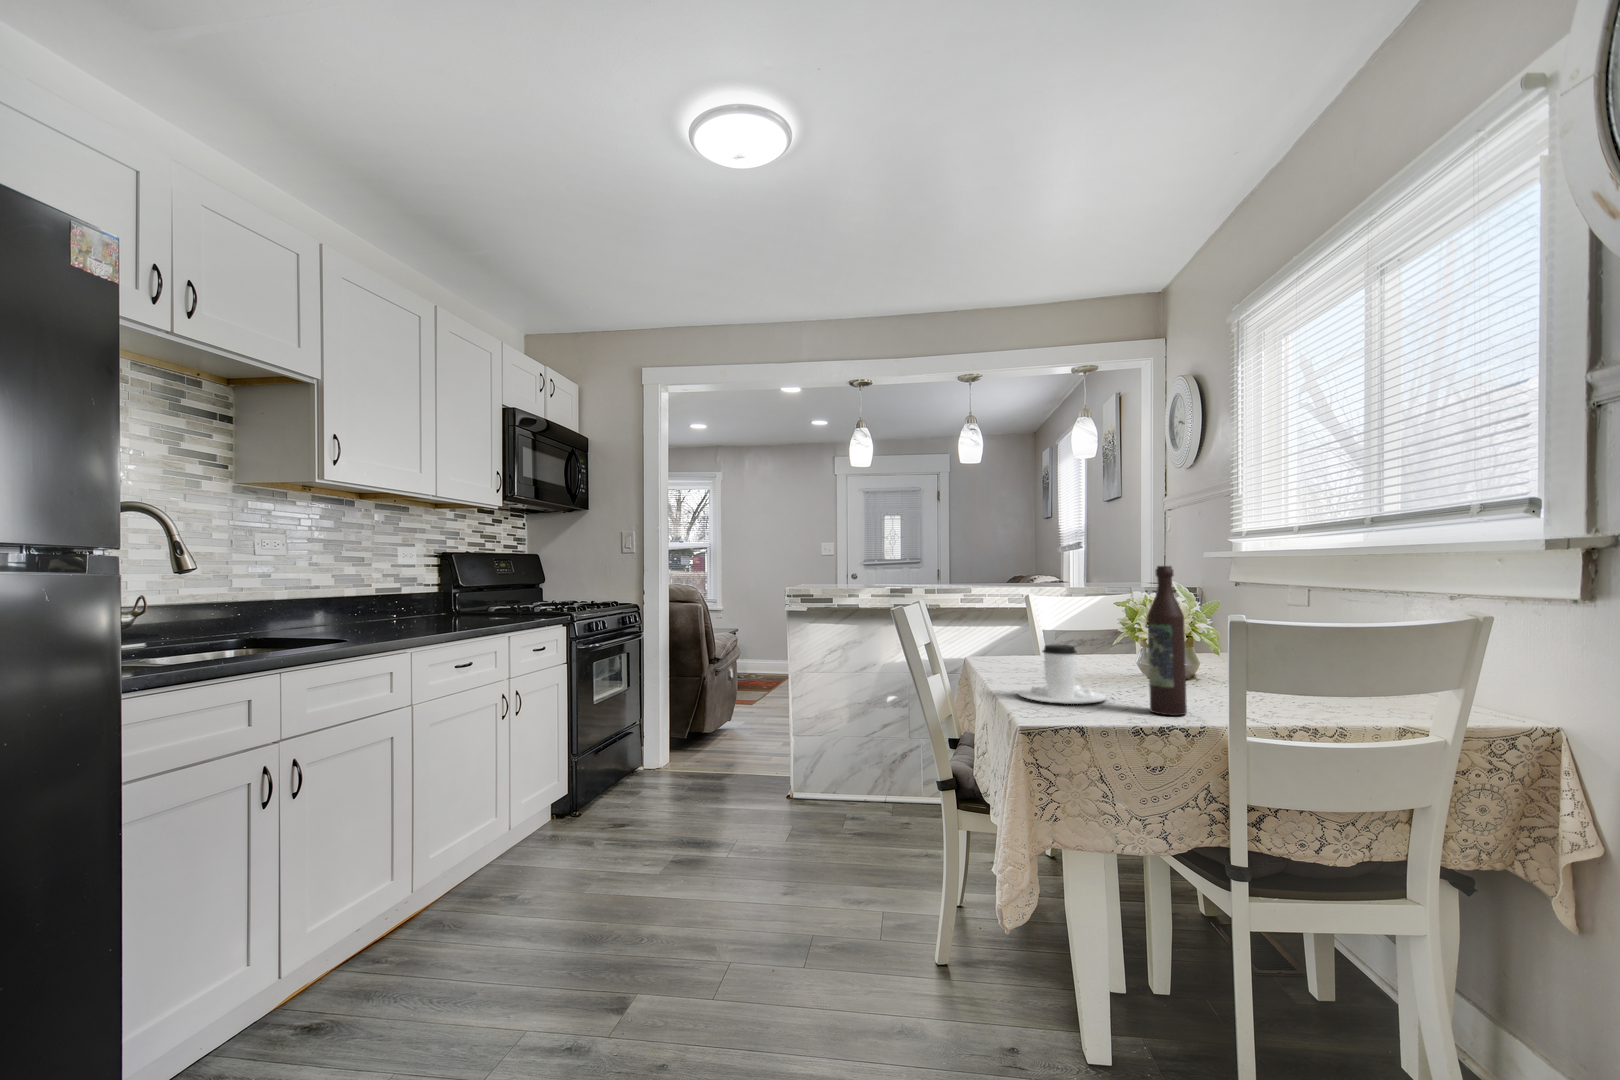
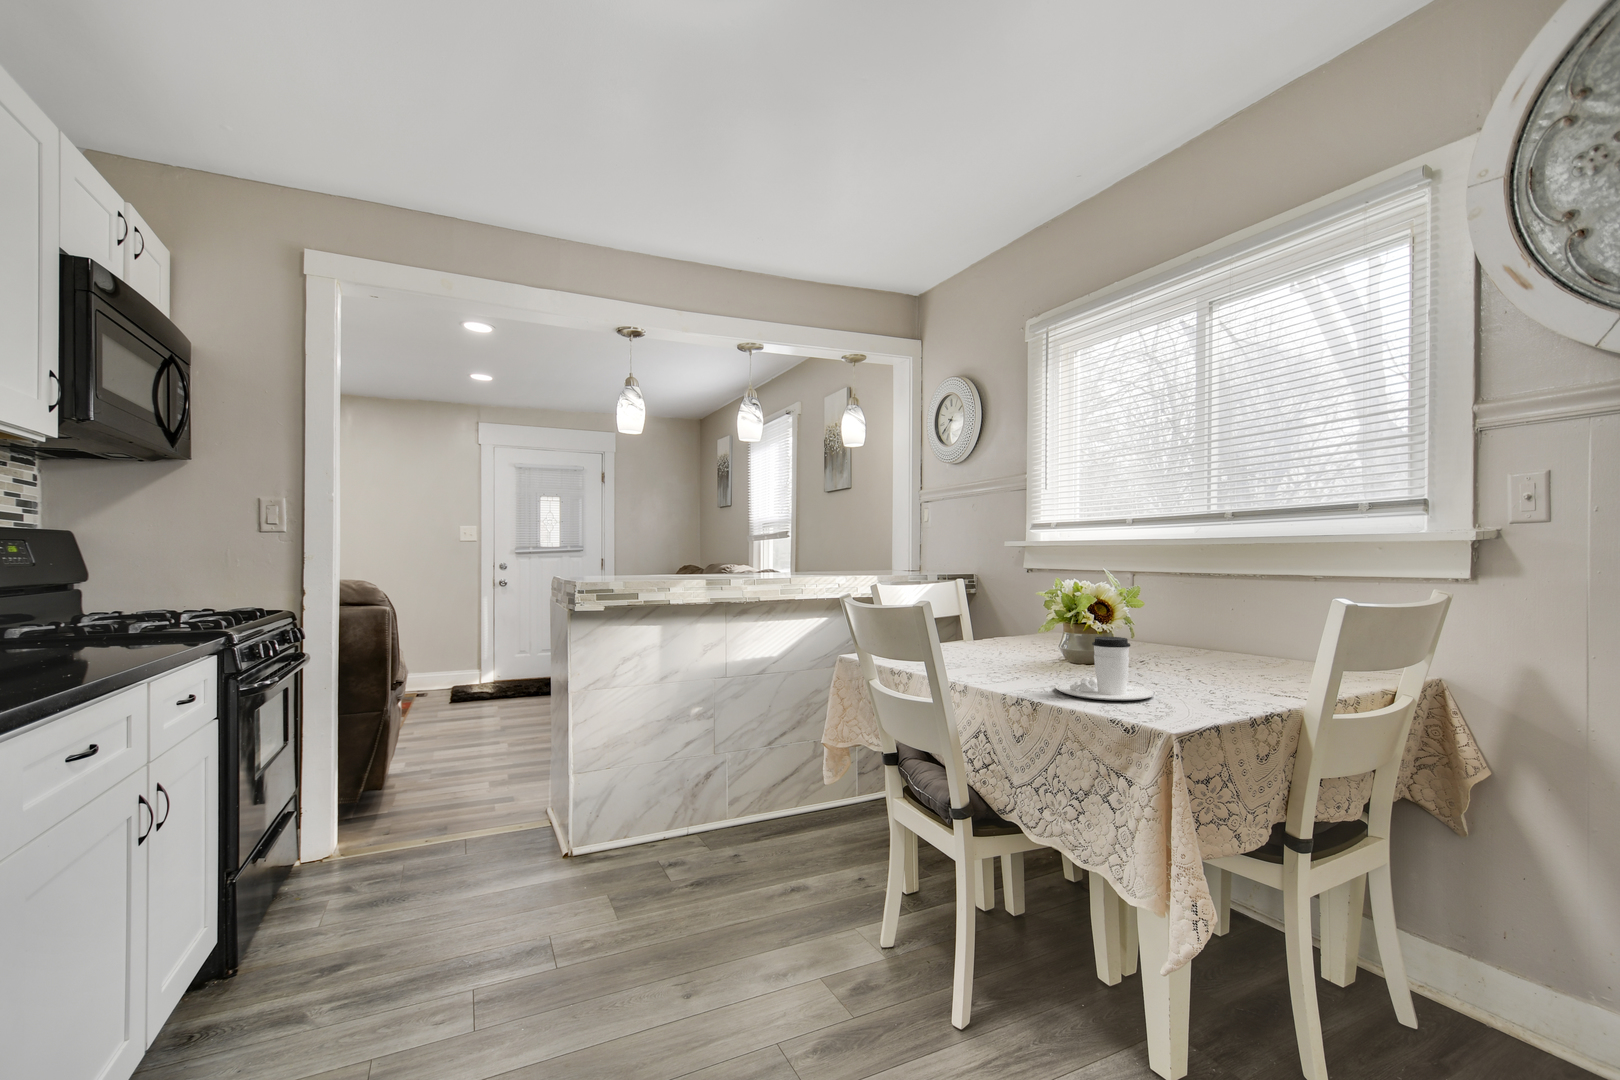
wine bottle: present [1148,566,1187,715] -> none [1206,552,1246,701]

